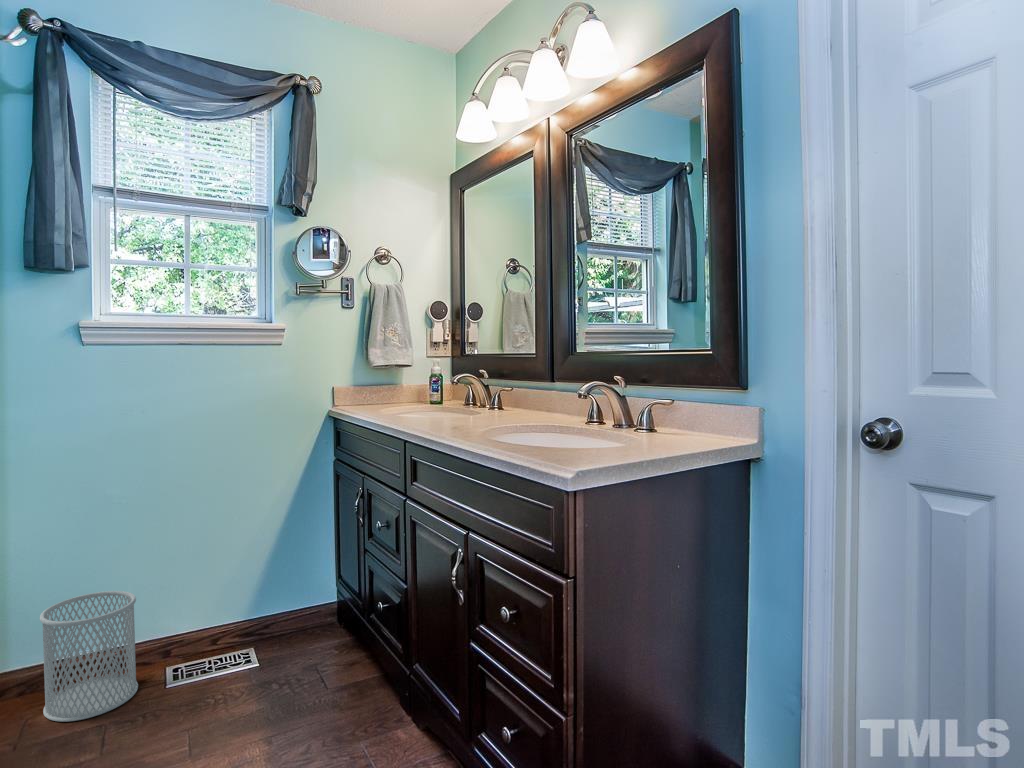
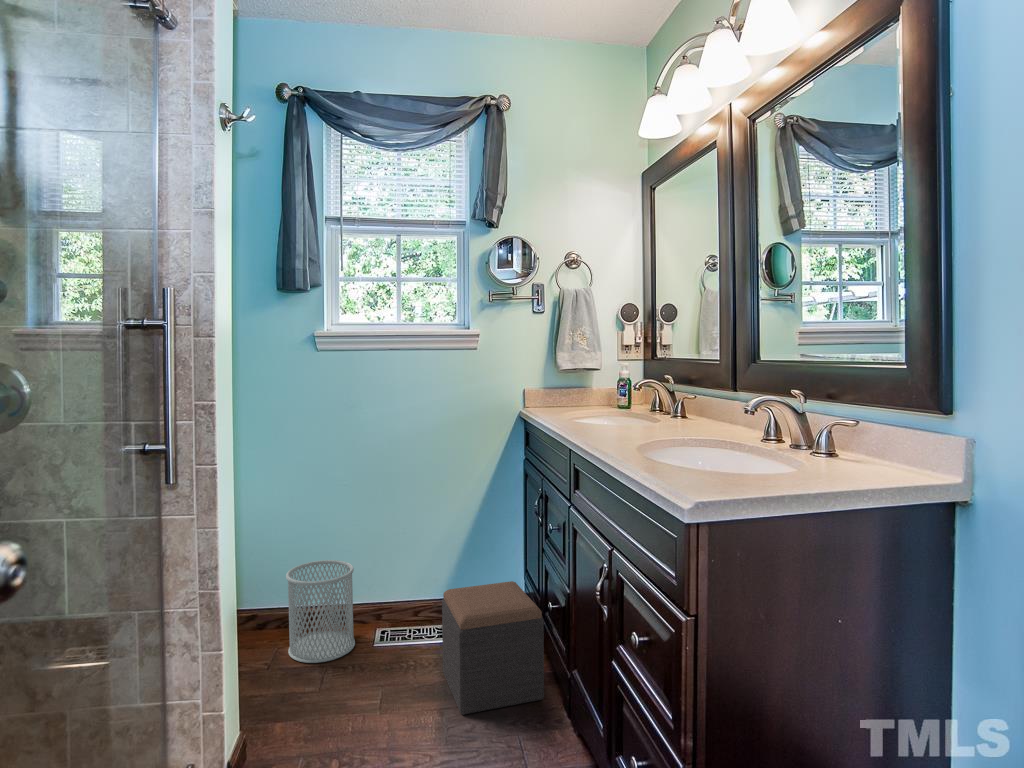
footstool: none [256,585,377,738] -> present [442,581,544,715]

